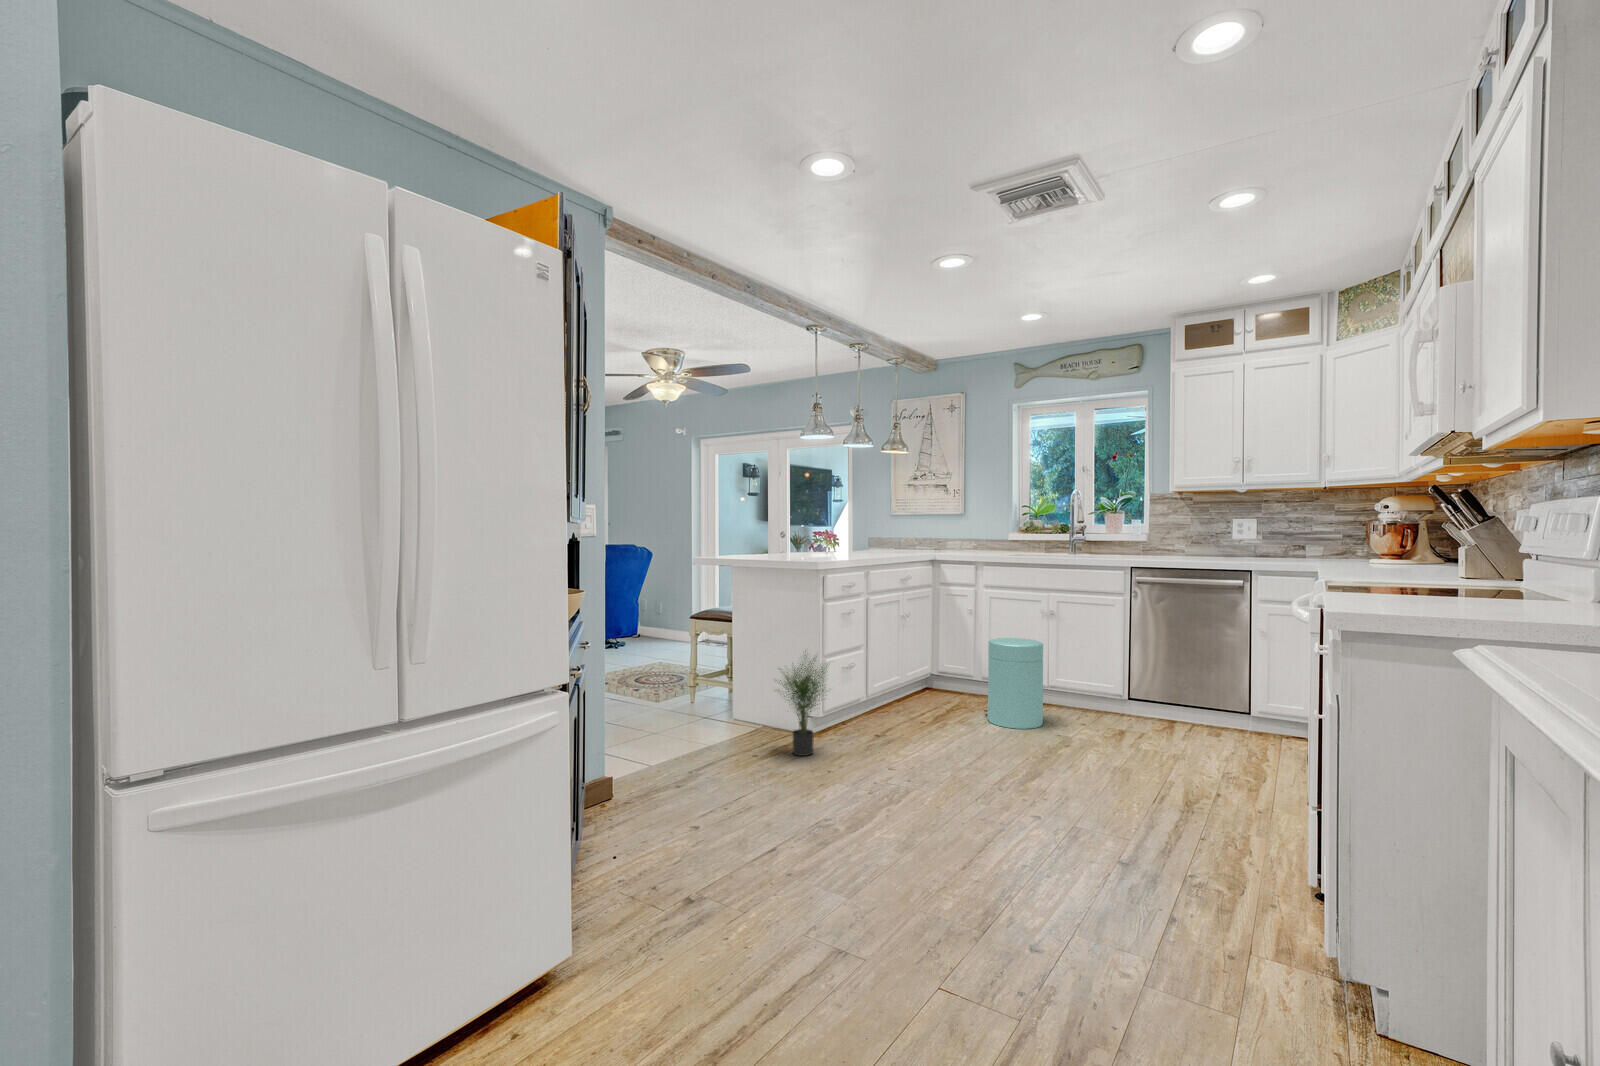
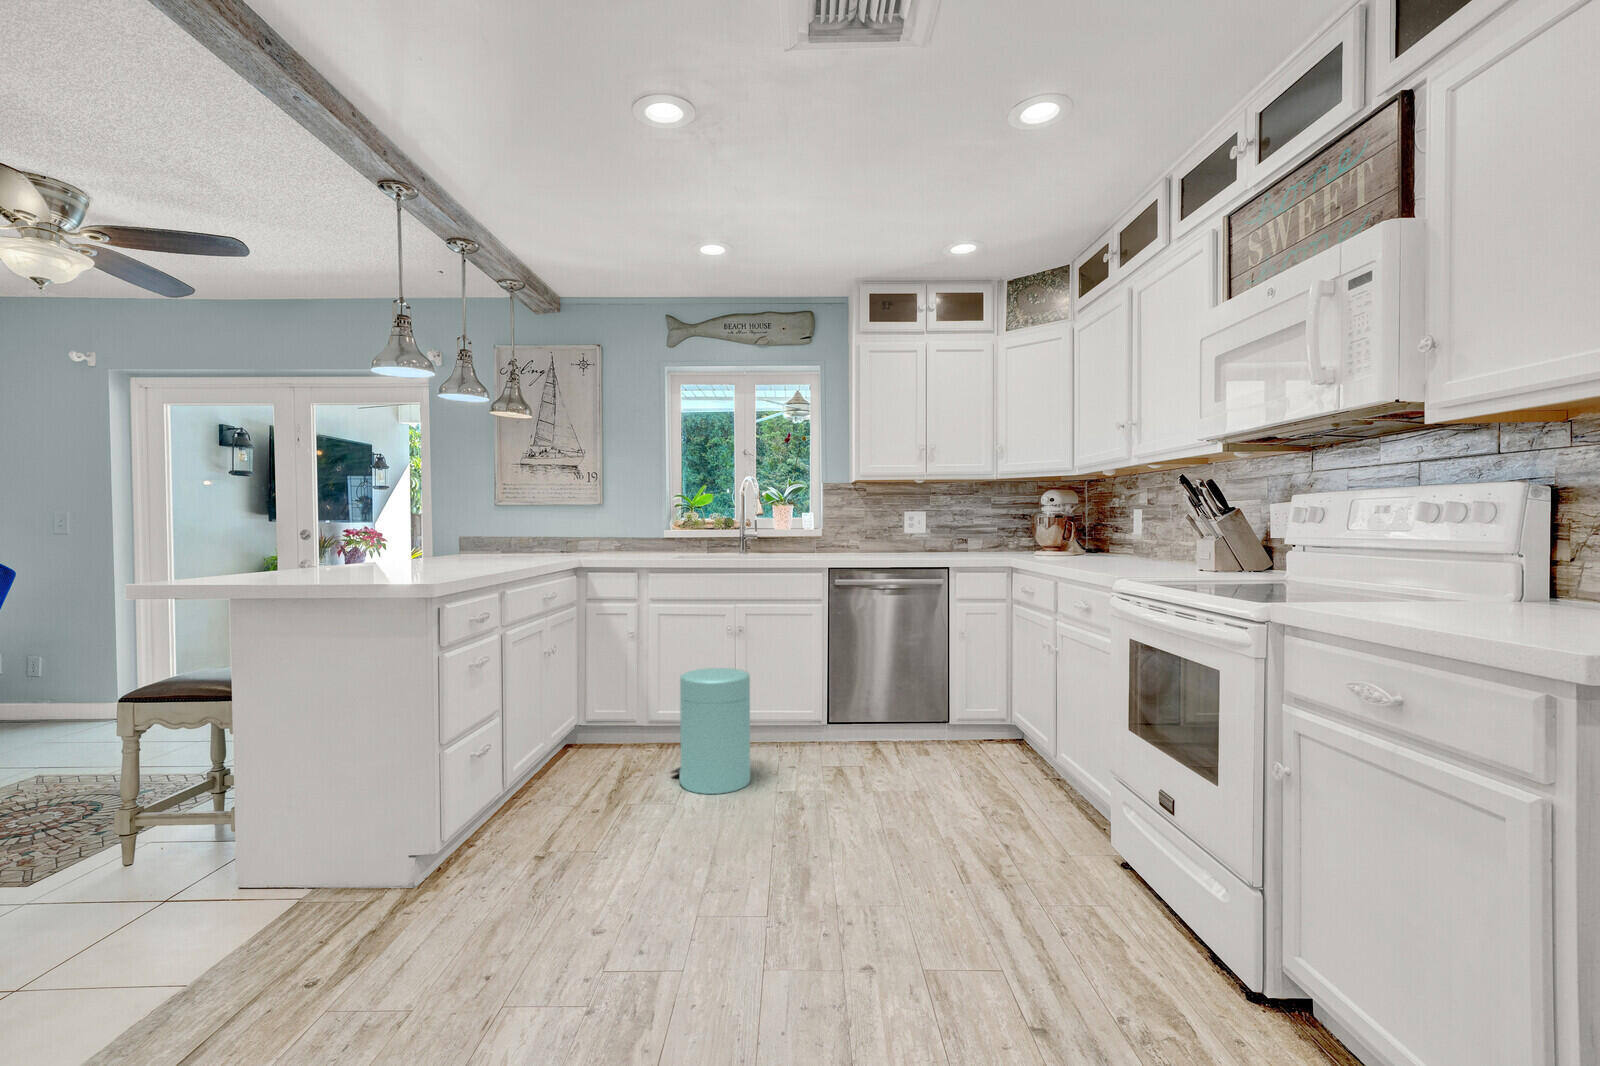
potted plant: present [779,654,827,756] -> none [338,743,477,952]

